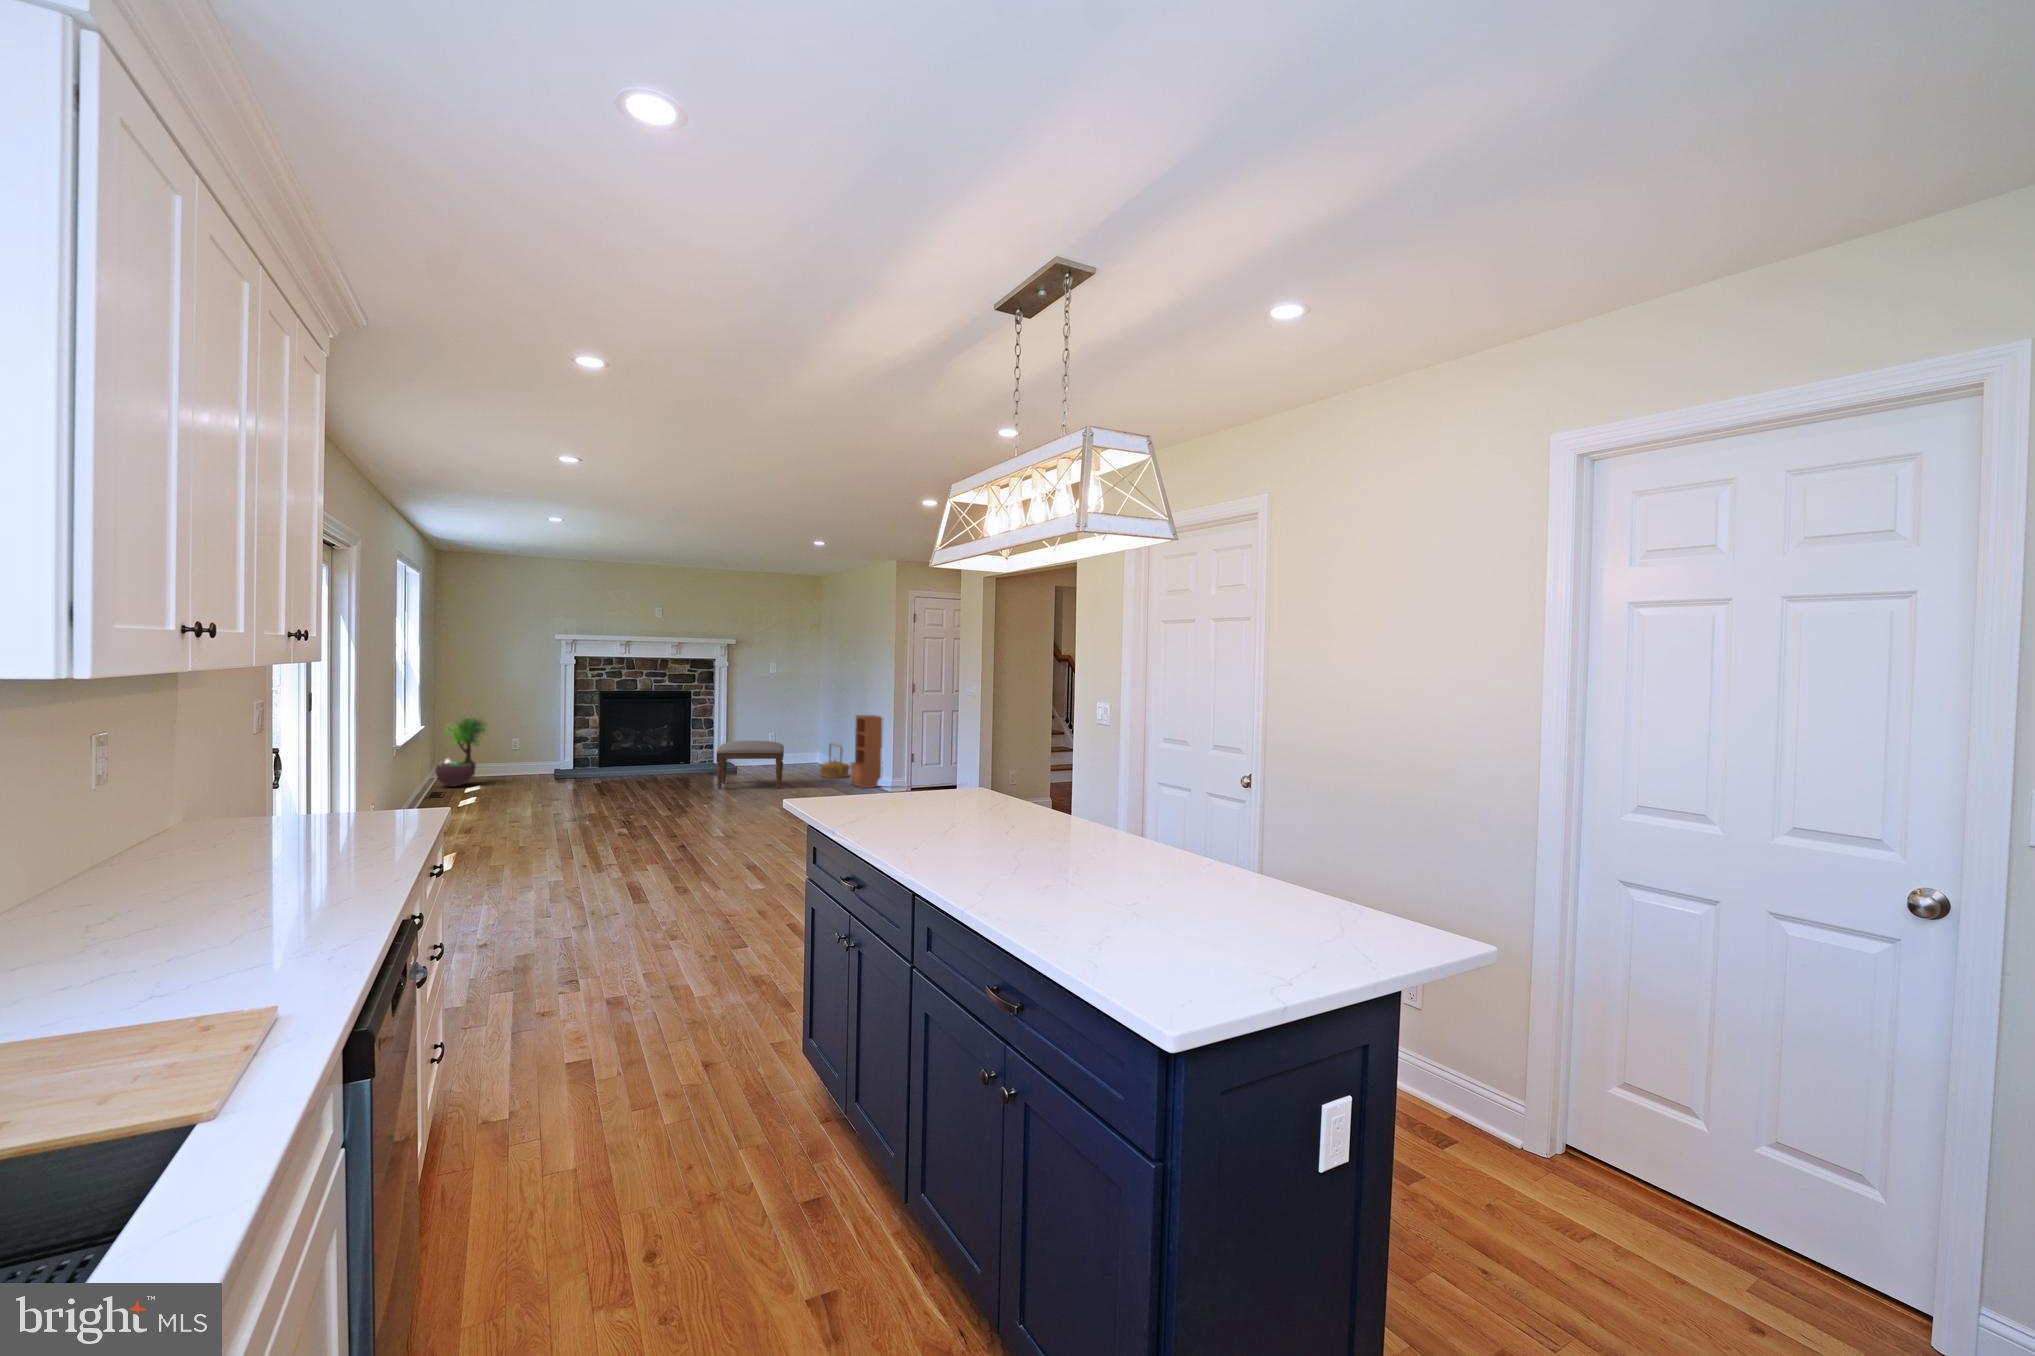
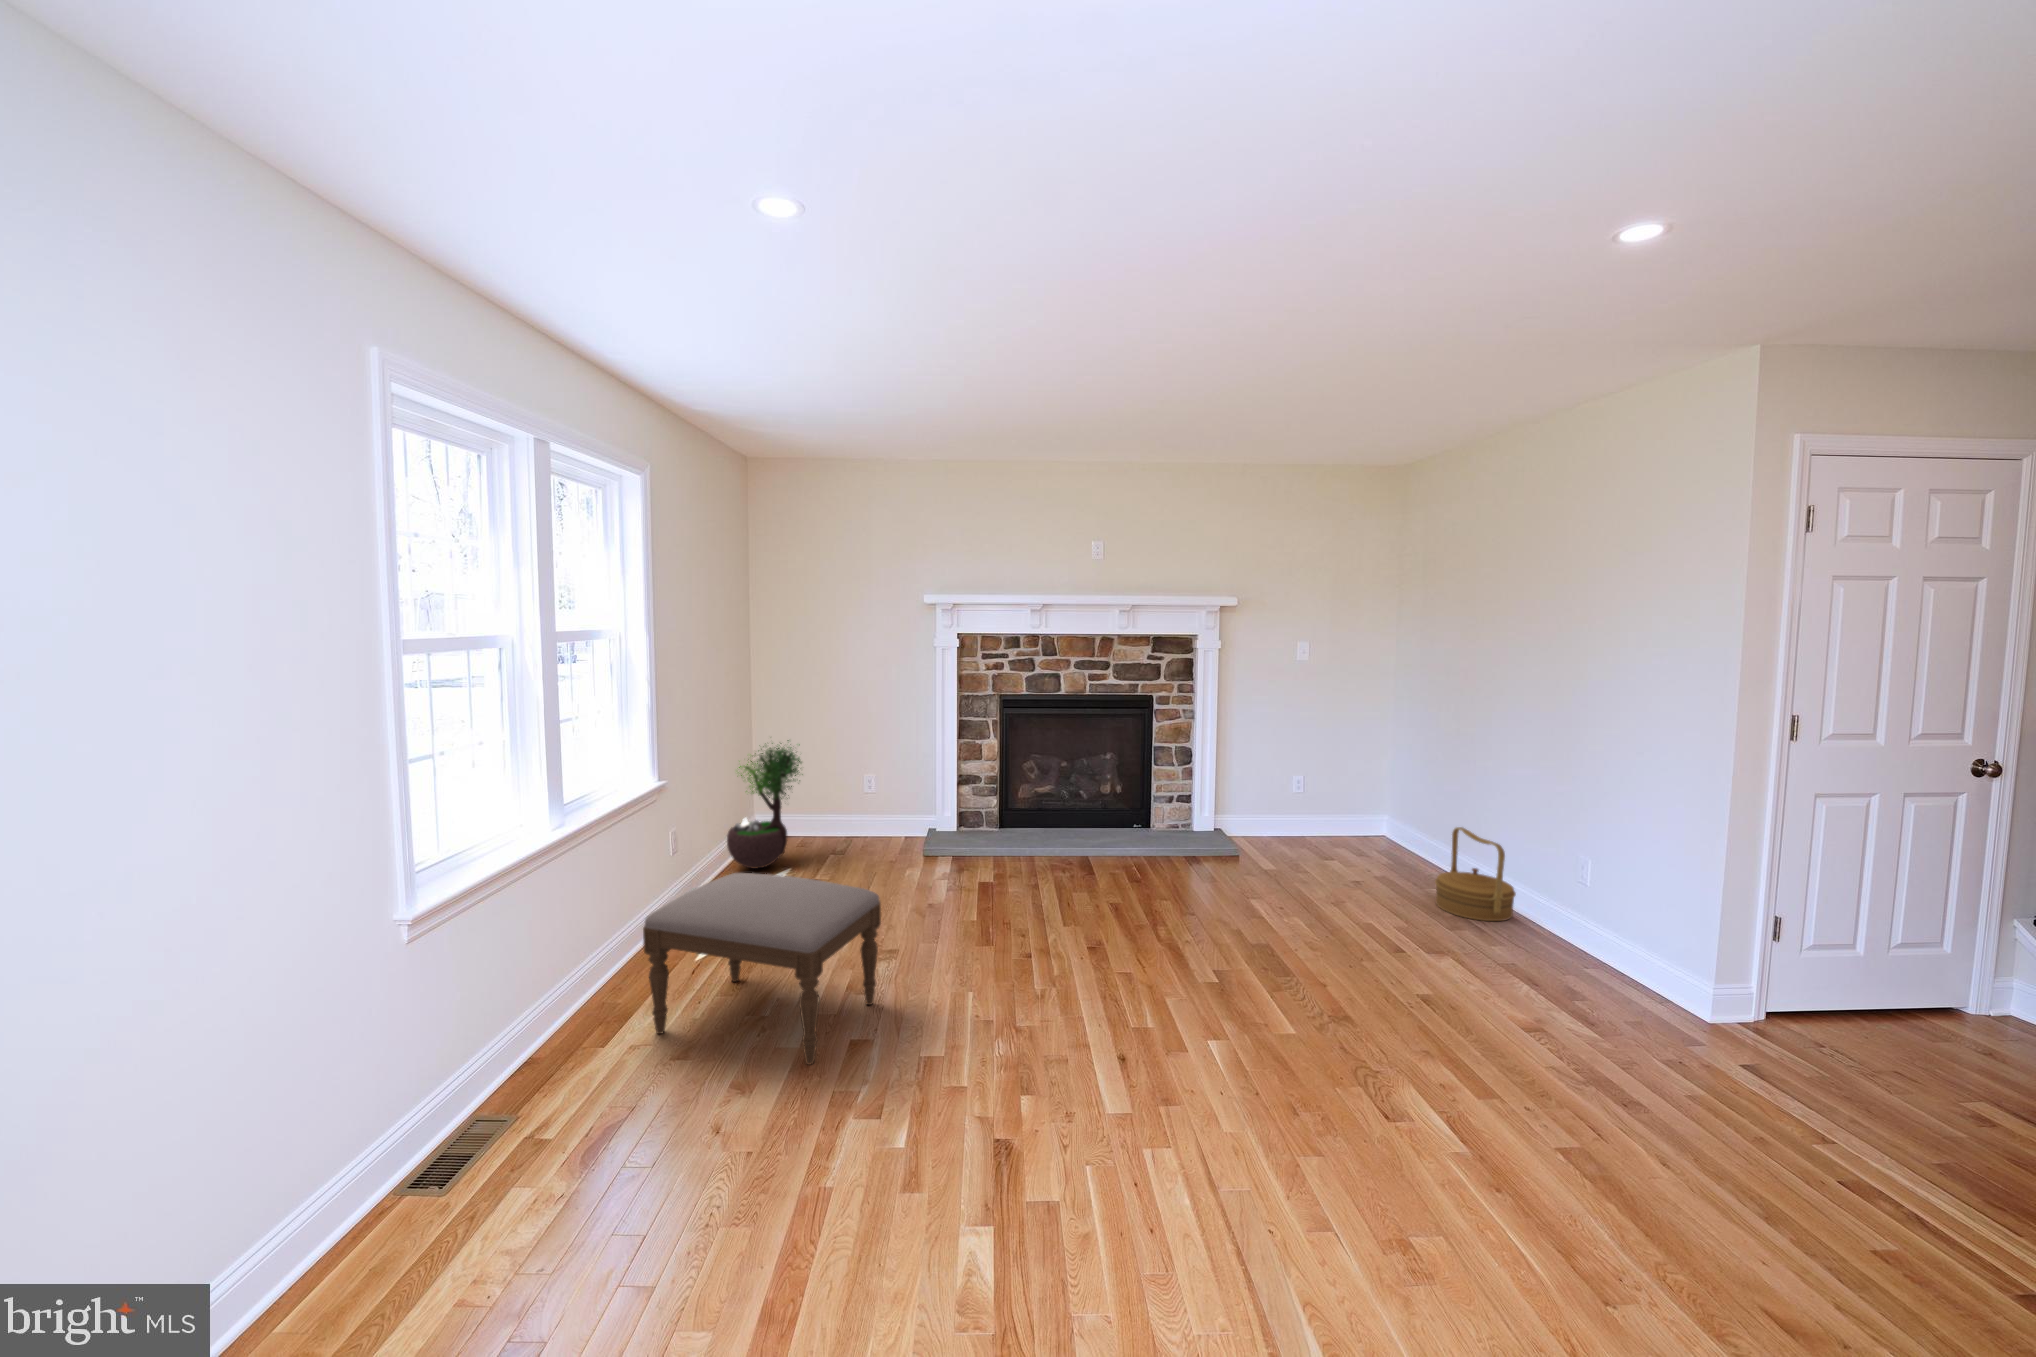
bookcase: present [850,715,882,788] -> none [1560,789,1696,1008]
ottoman: present [716,741,784,789] -> present [643,873,881,1065]

